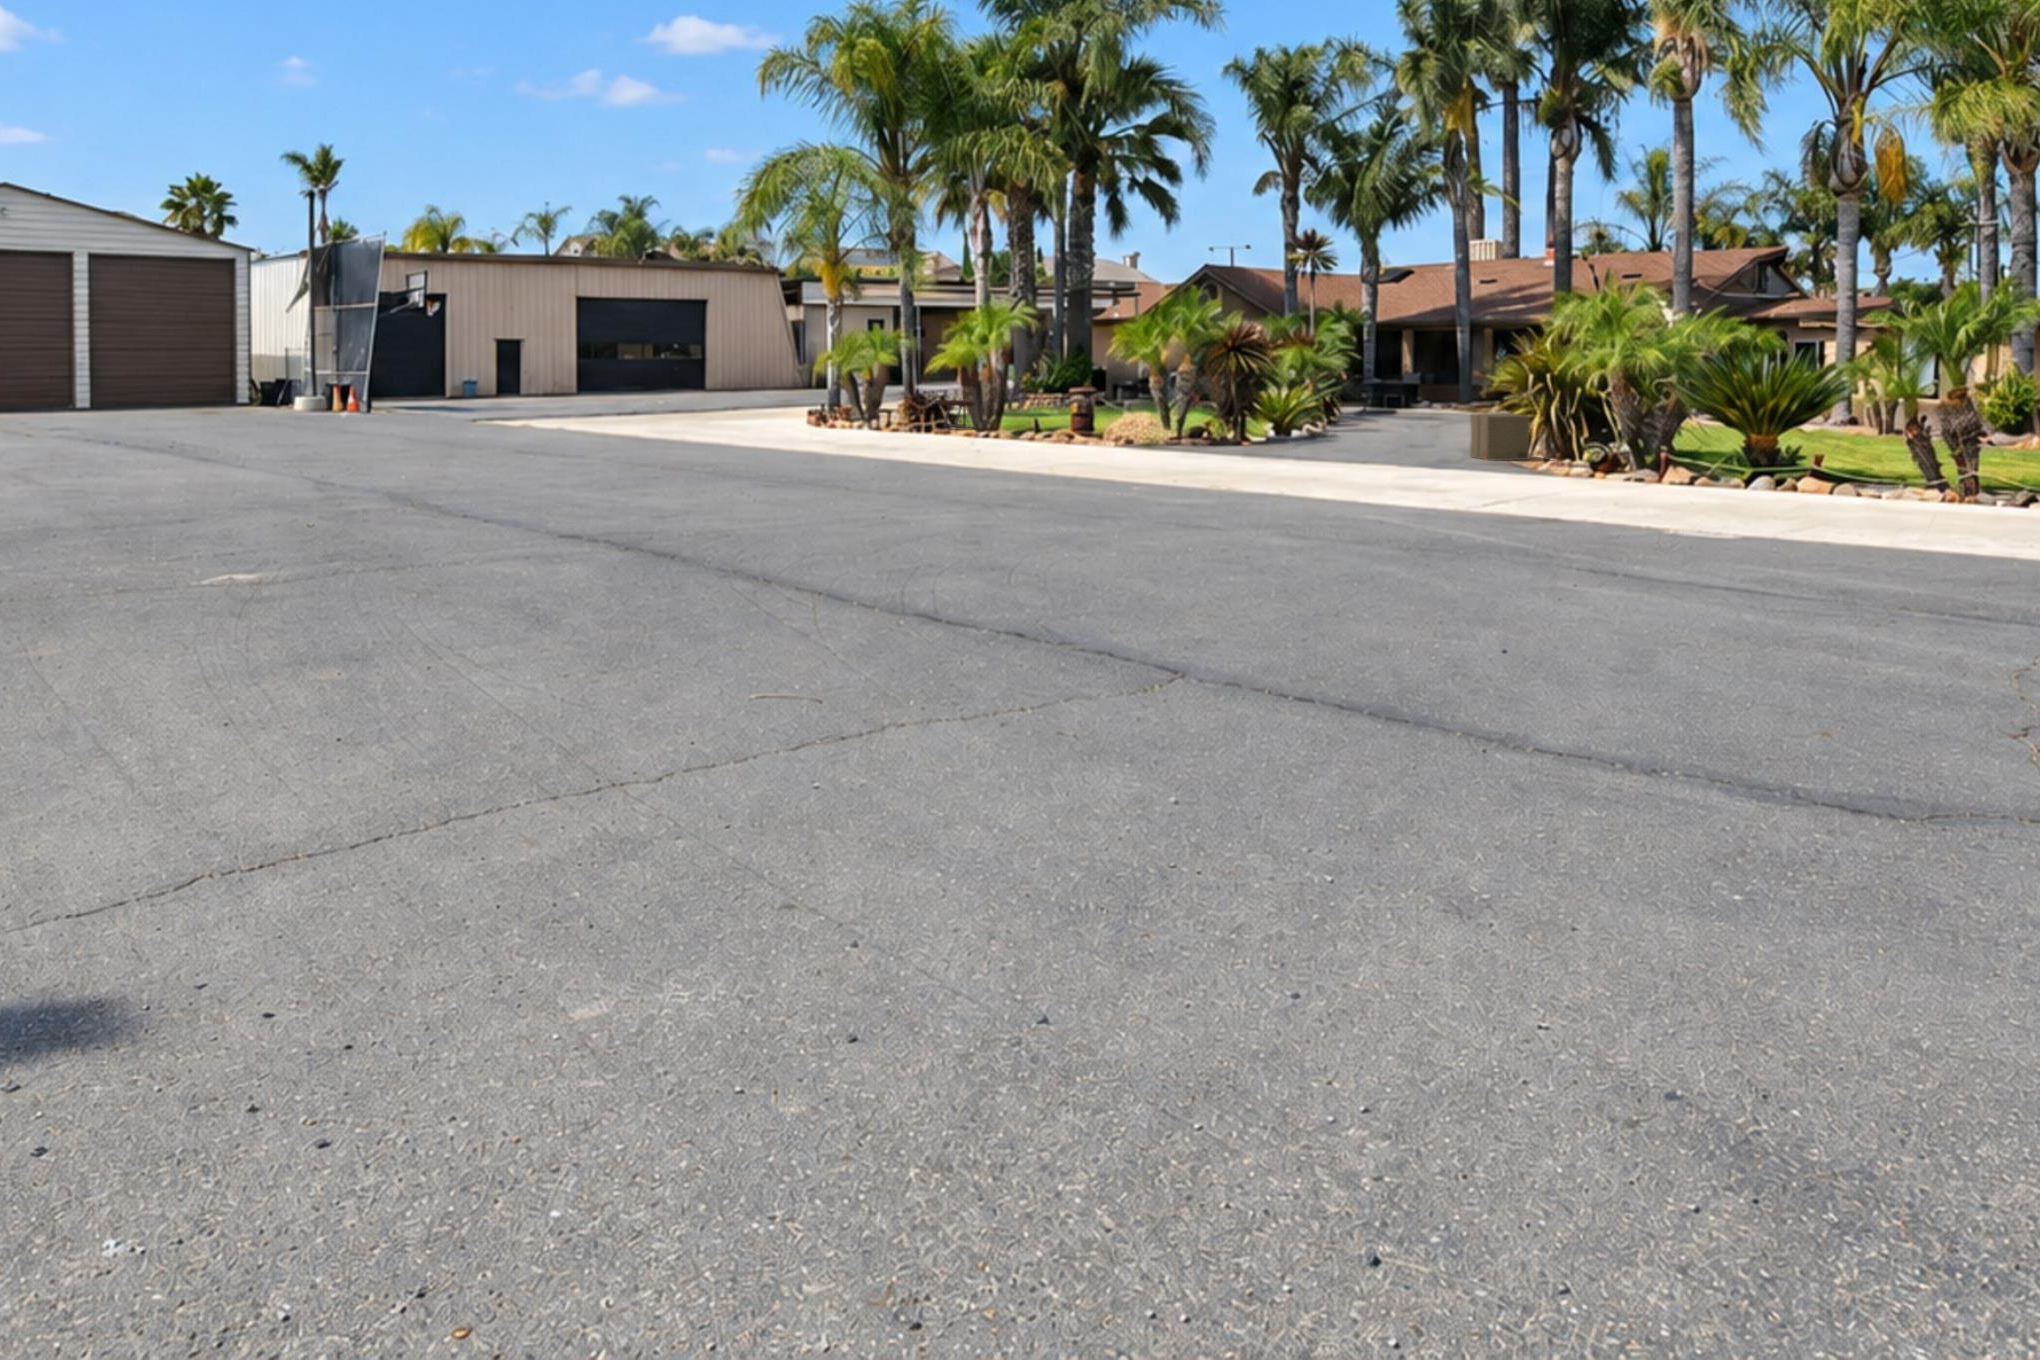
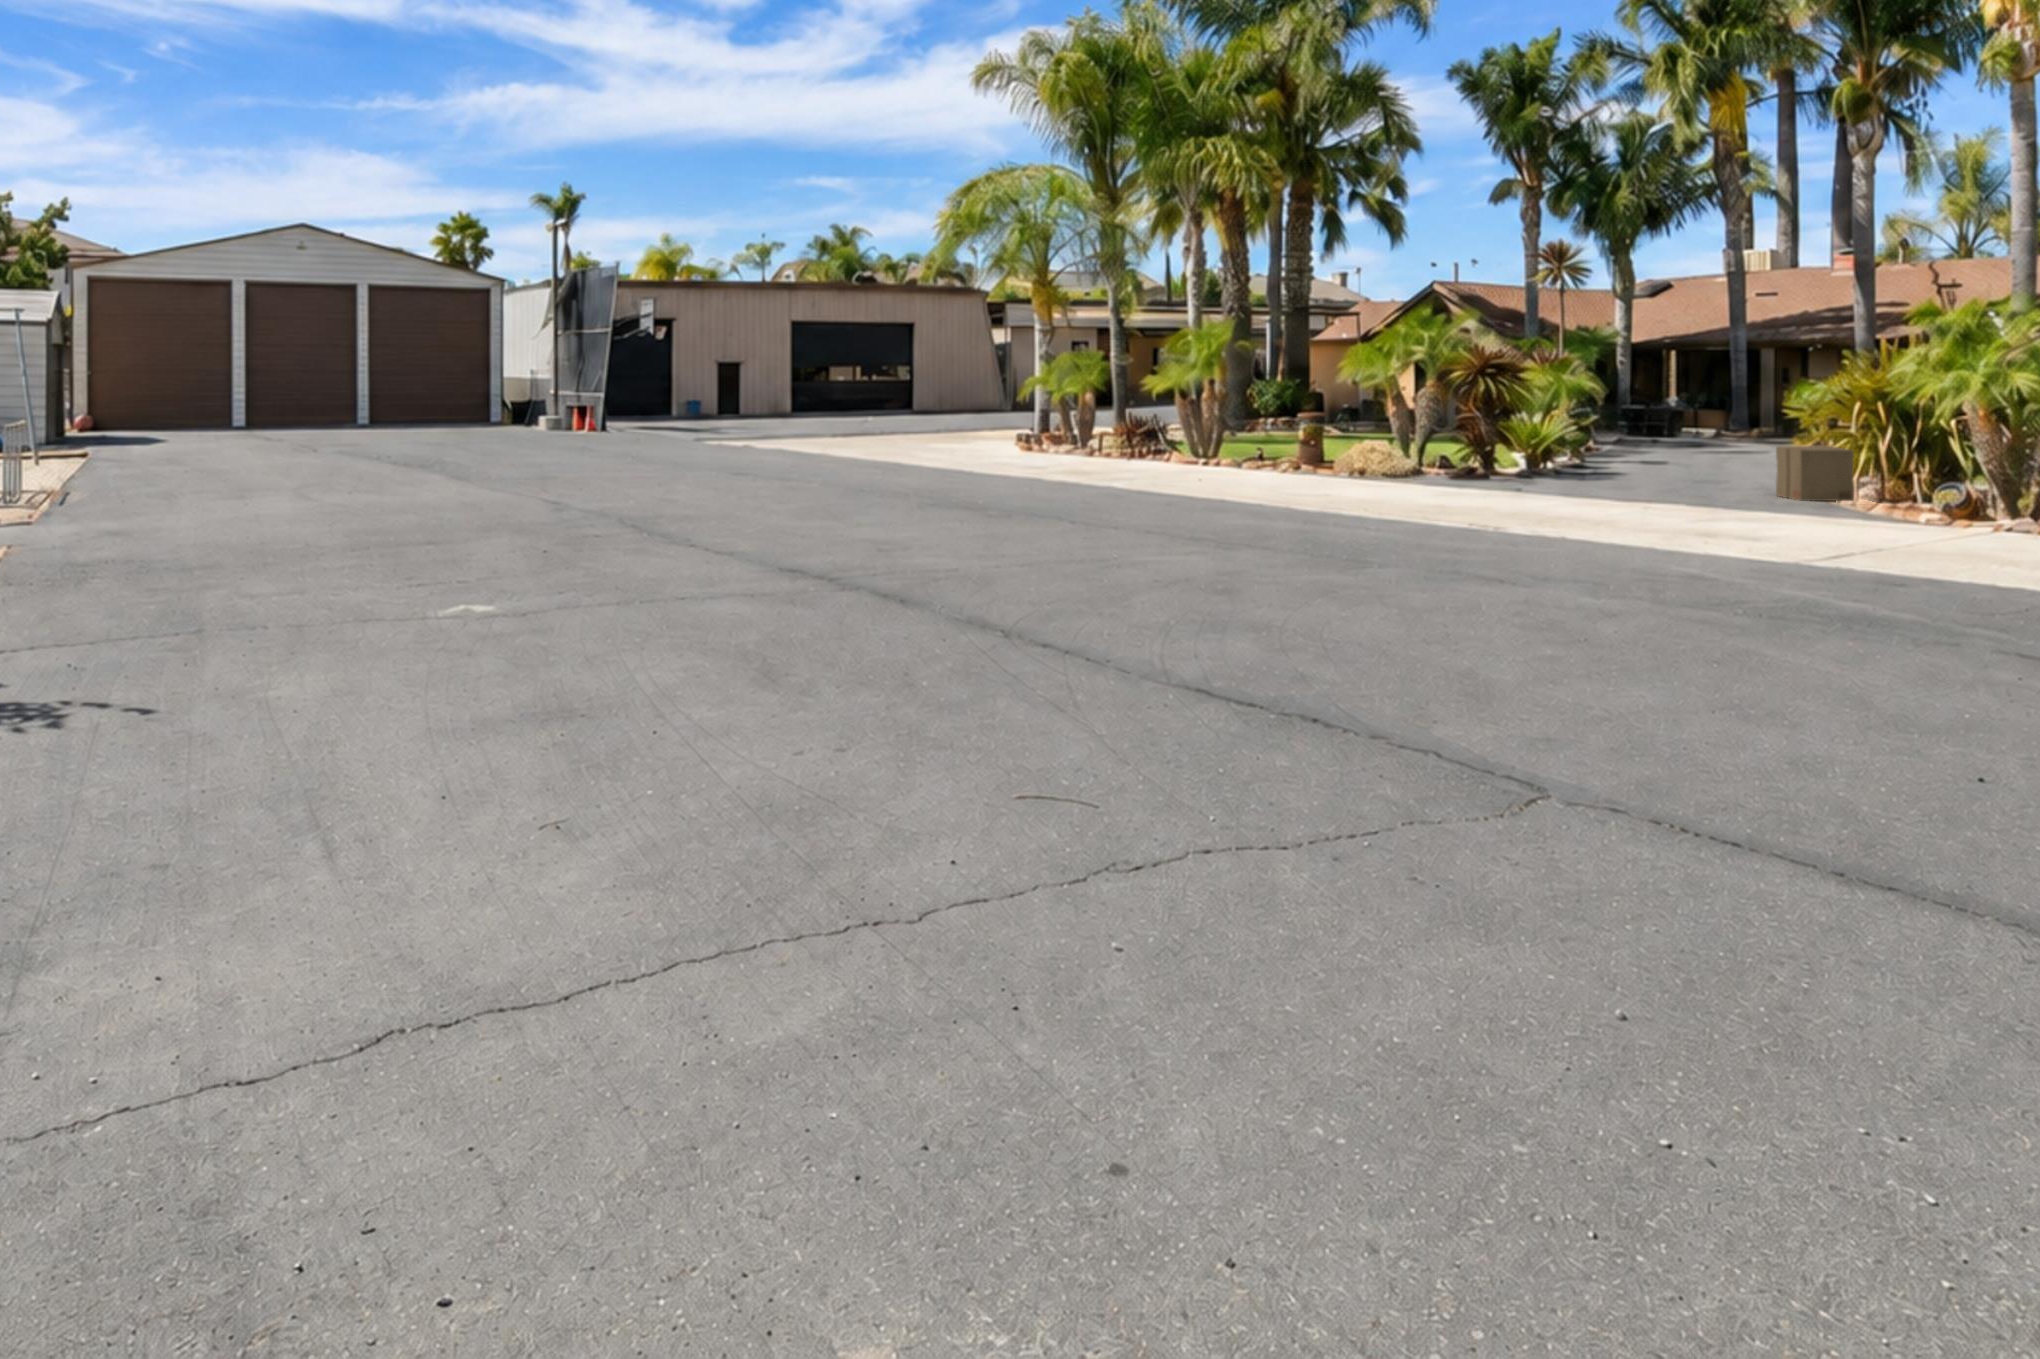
bench: present [936,370,978,430] -> none [1149,391,1194,456]

